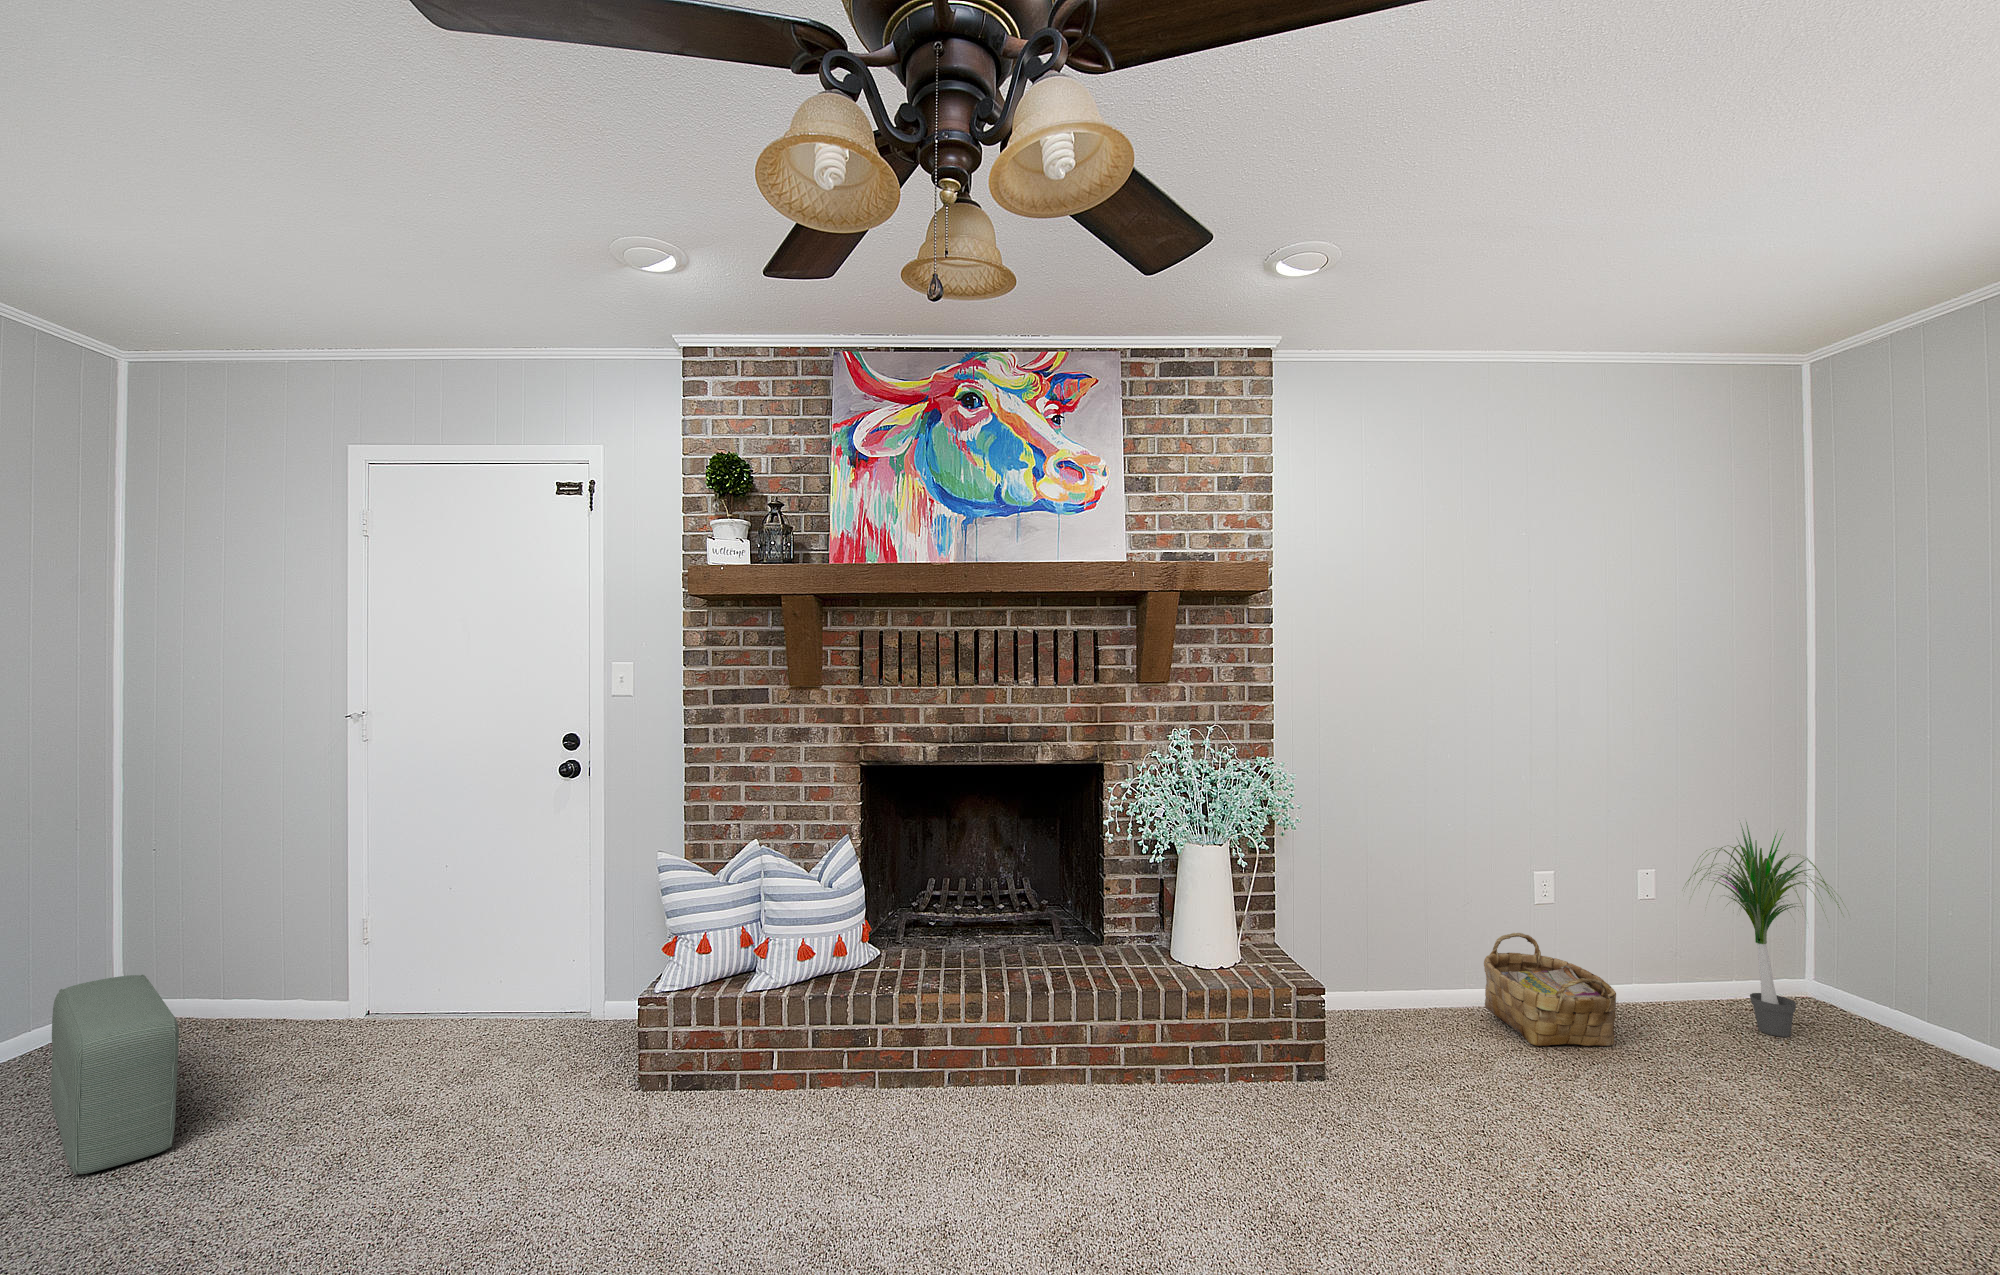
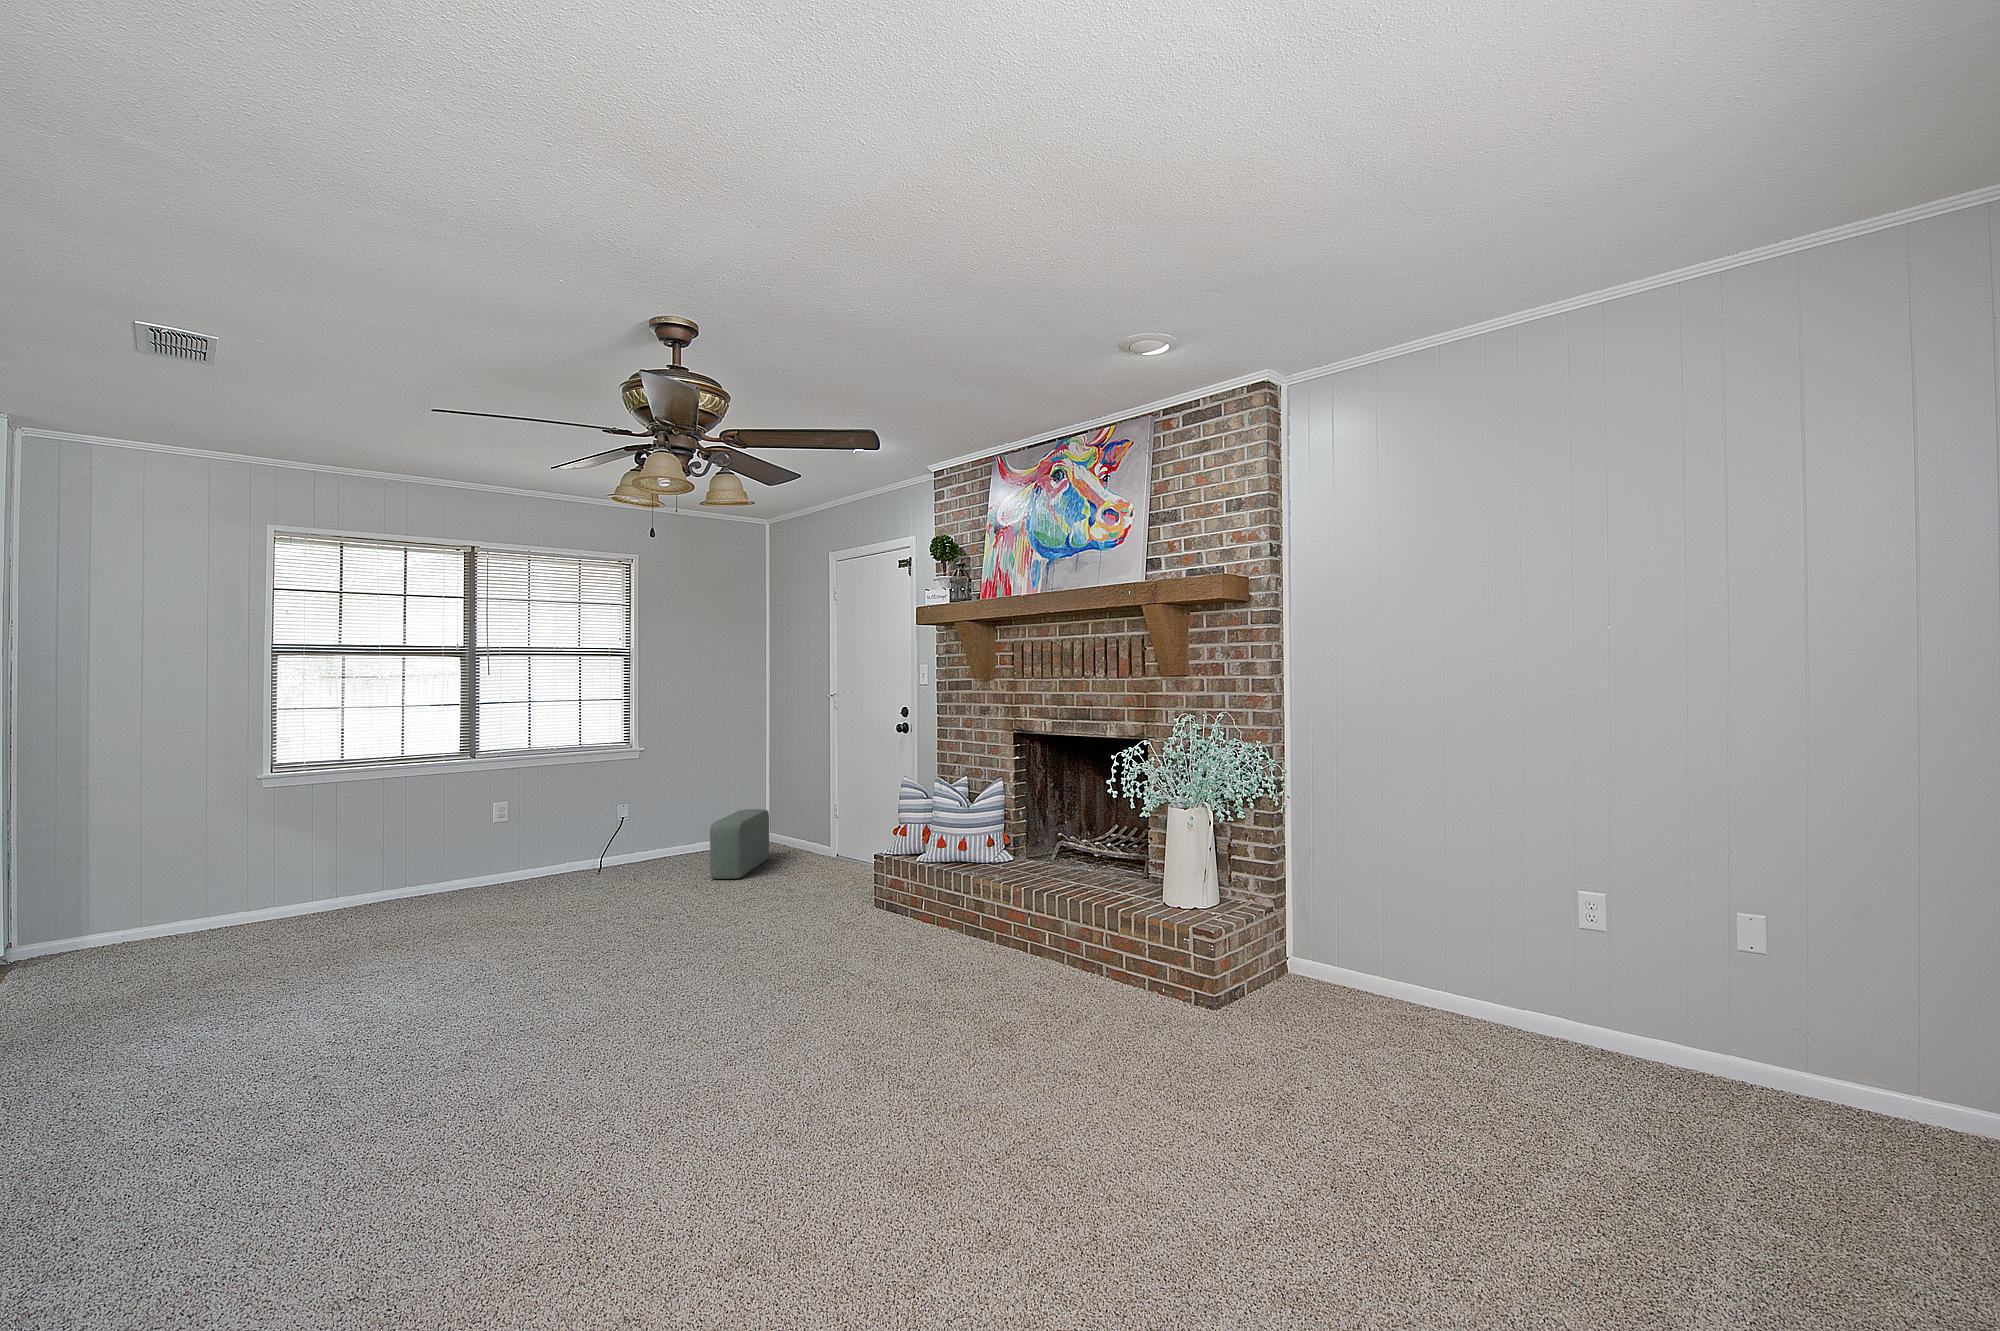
potted plant: present [1686,822,1841,1037] -> none [1683,855,1919,1144]
woven basket: present [1484,933,1616,1046] -> none [1430,947,1558,1069]

